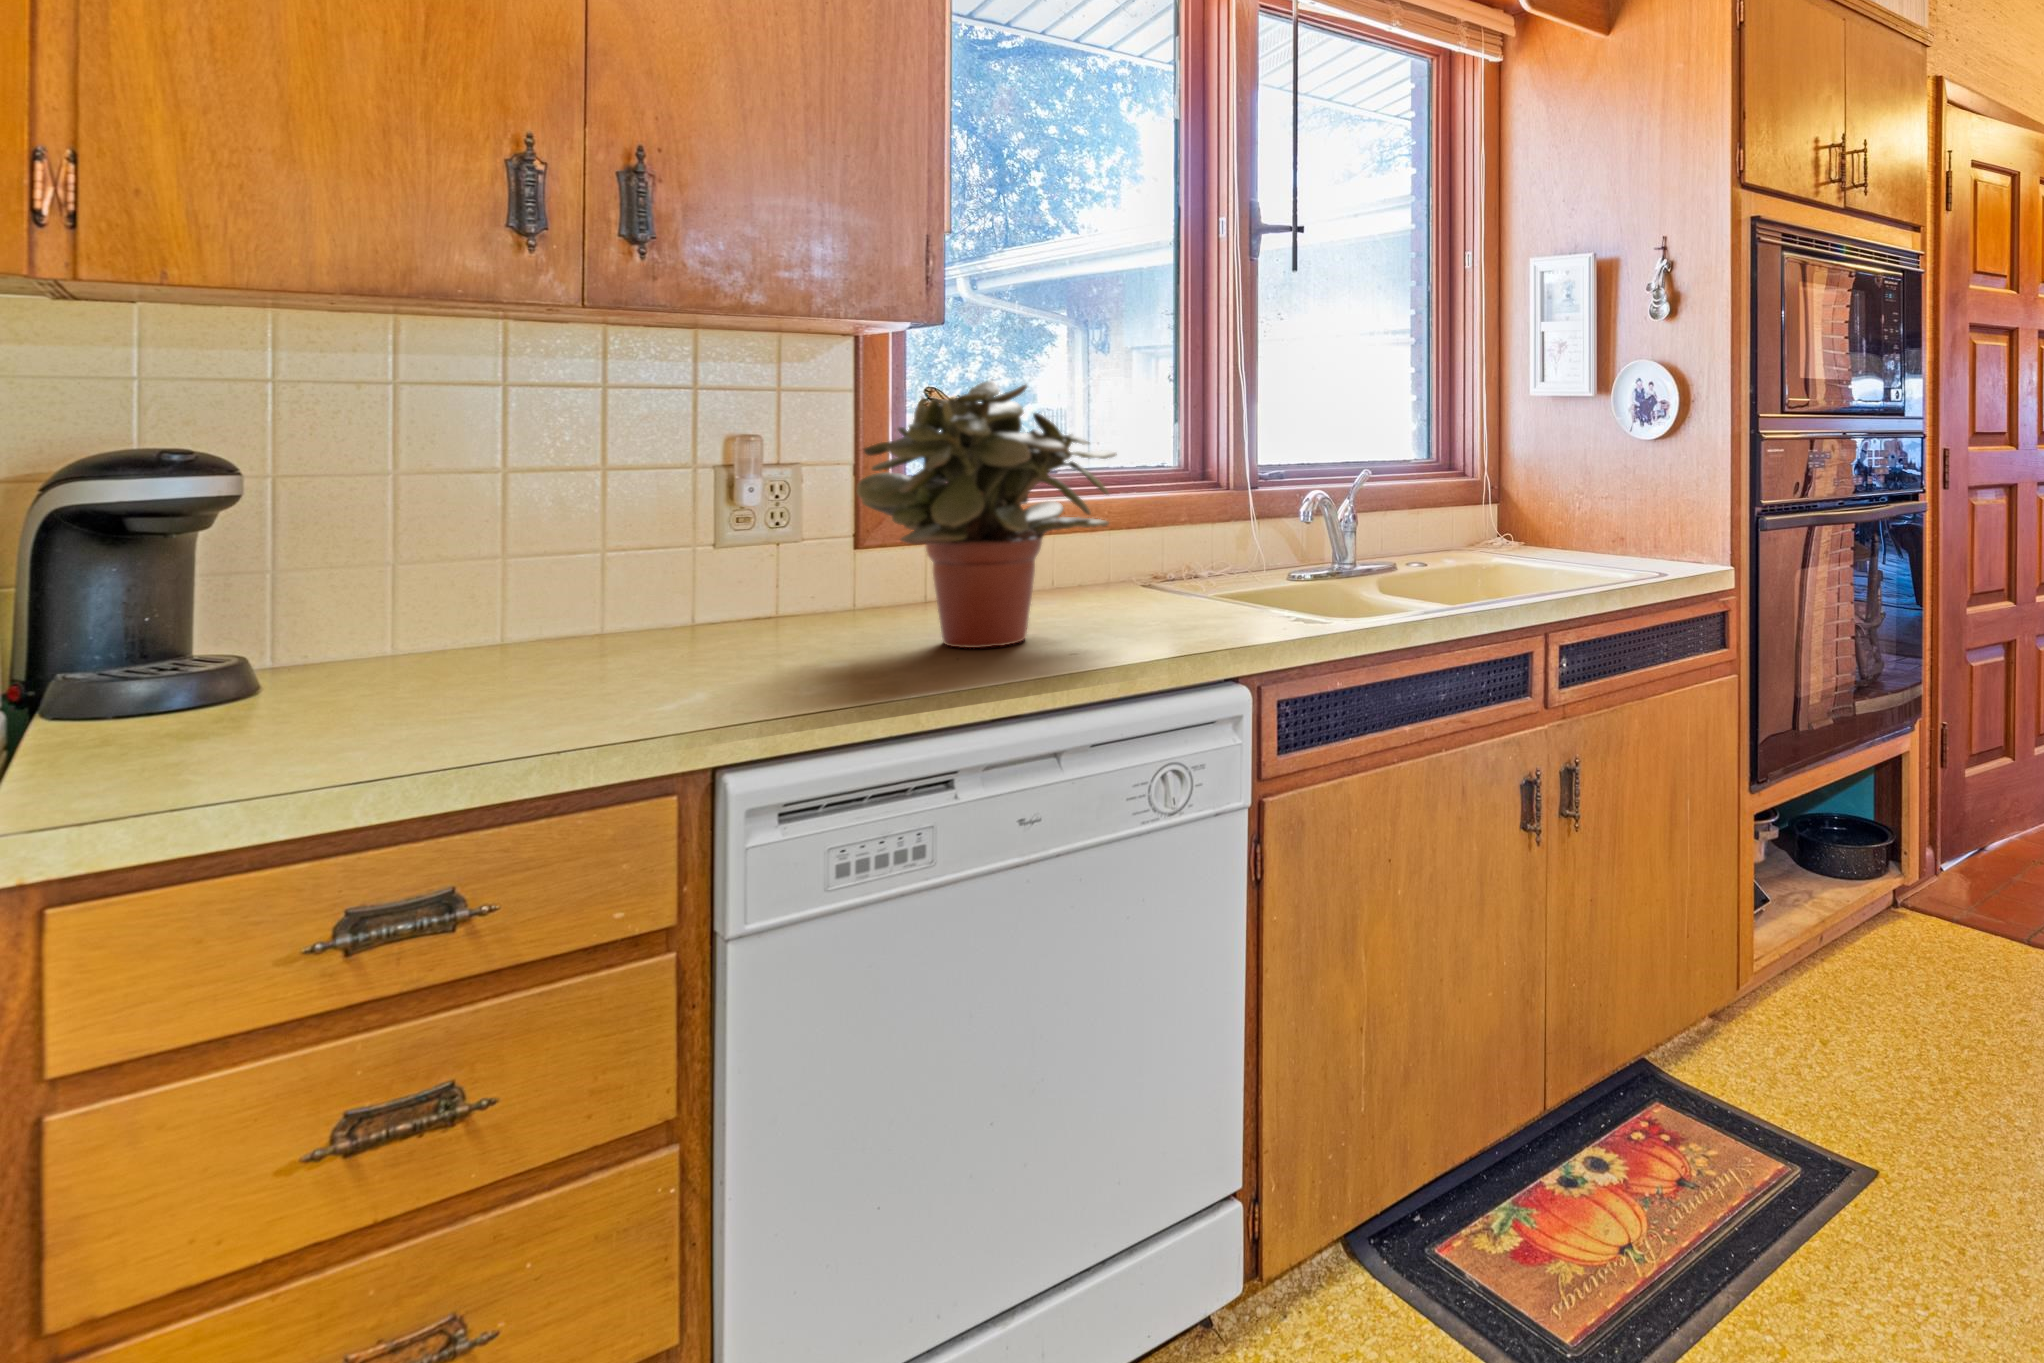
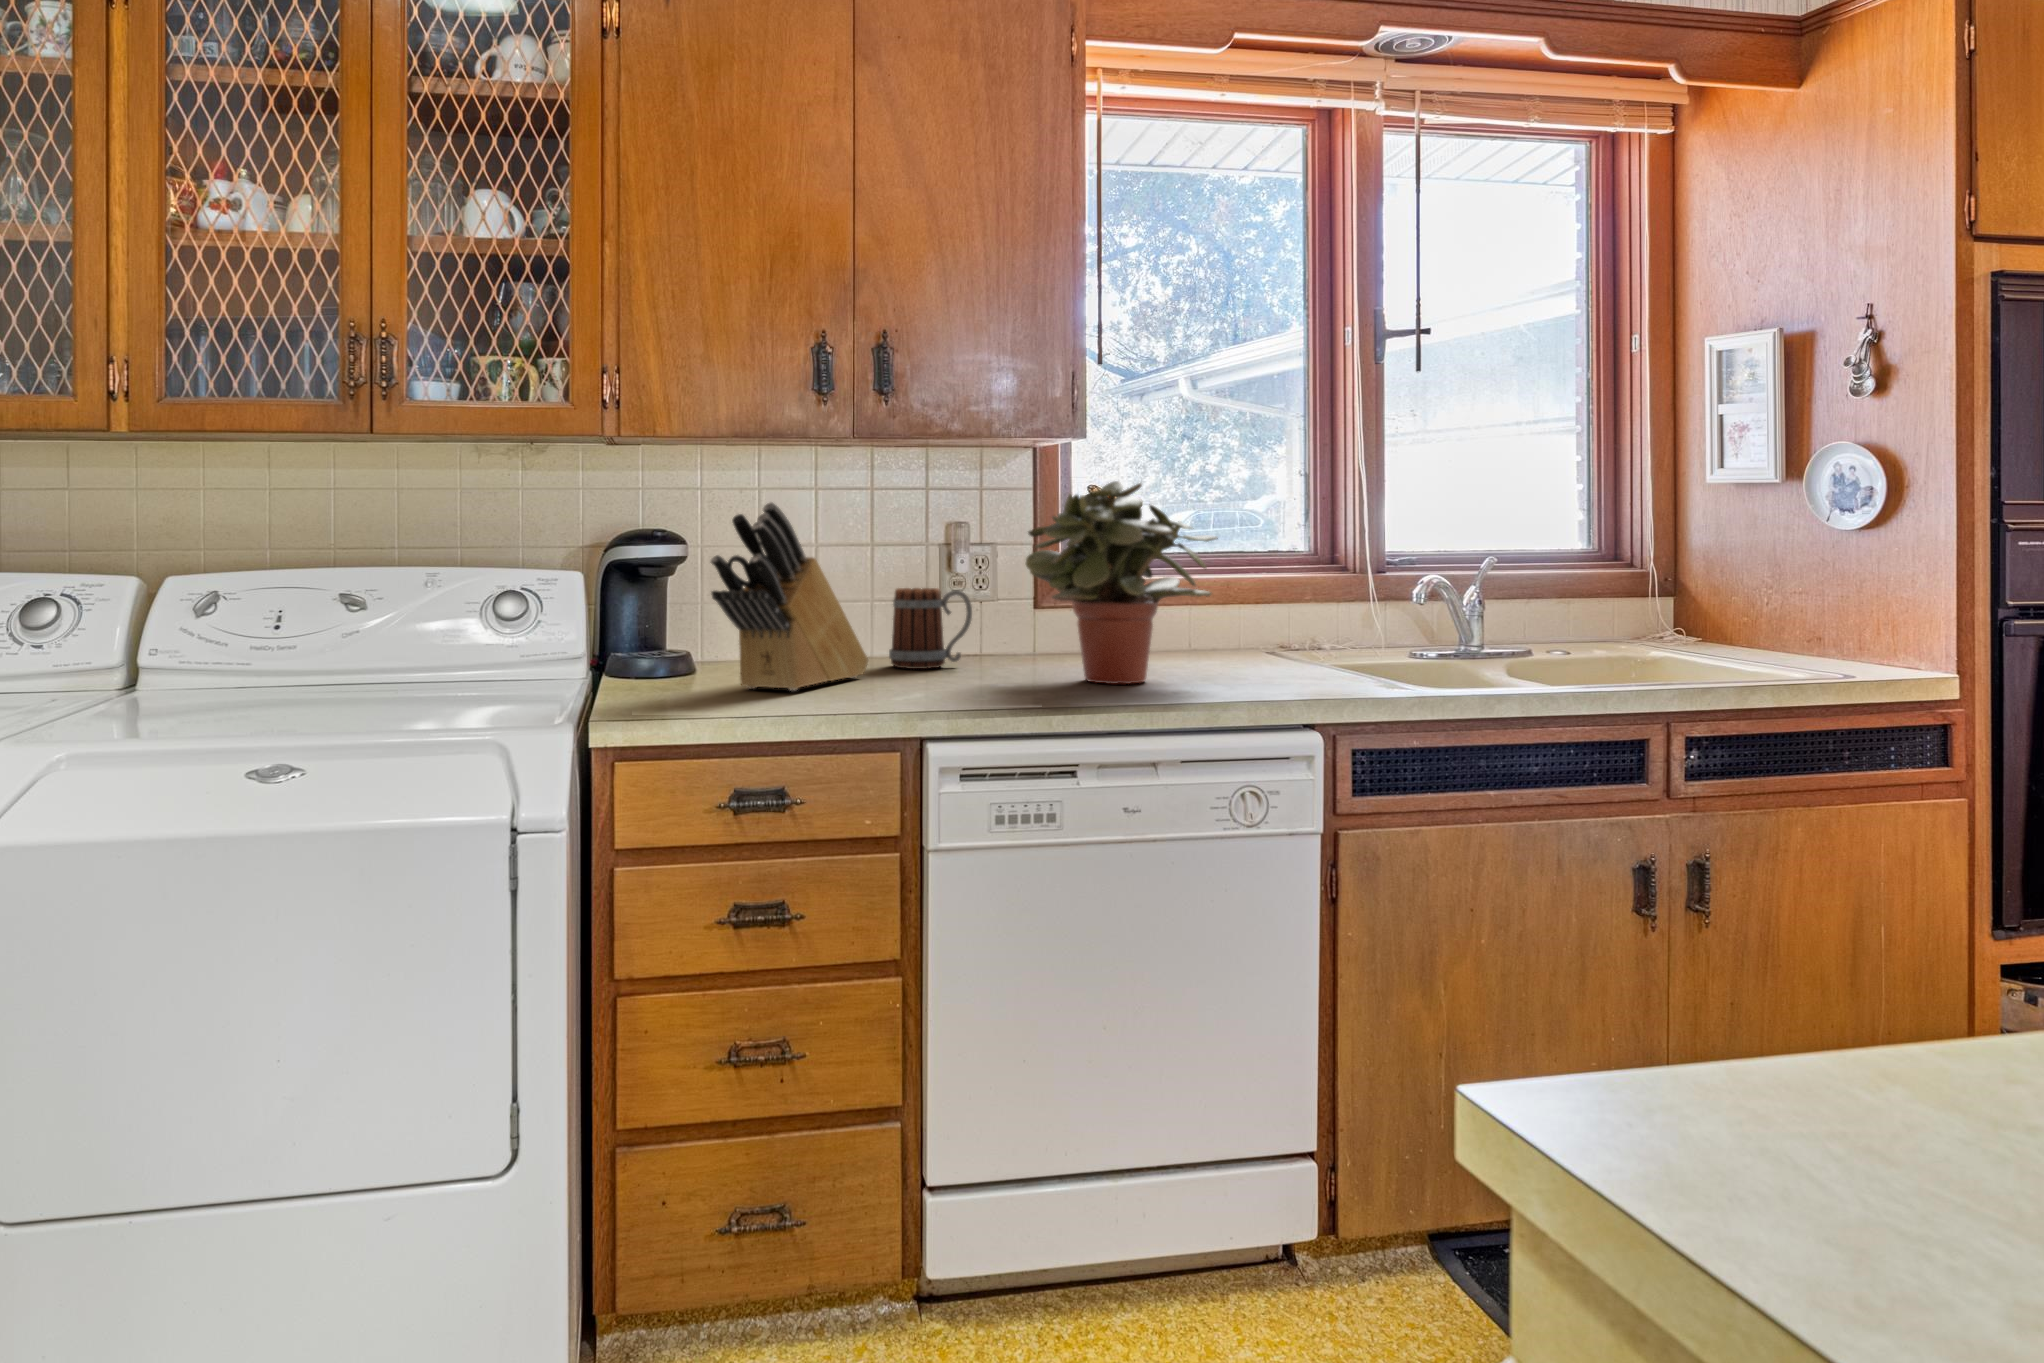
knife block: none [248,405,597,724] -> present [711,502,868,691]
mug: none [633,526,771,646] -> present [889,588,972,669]

